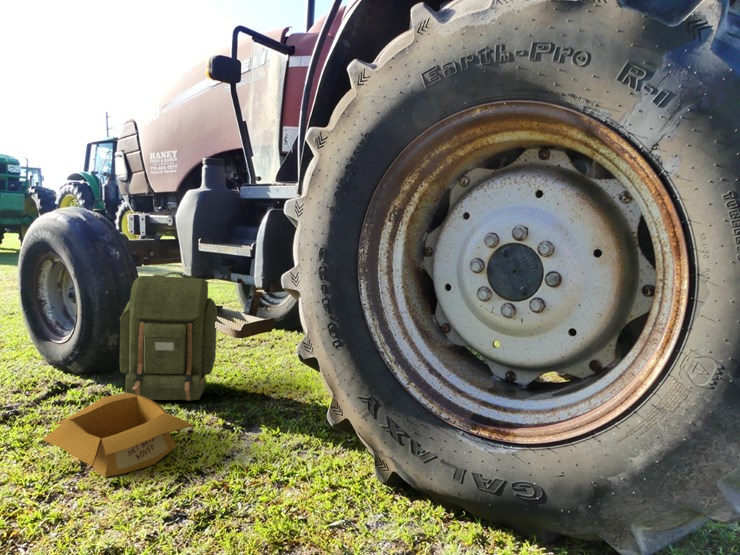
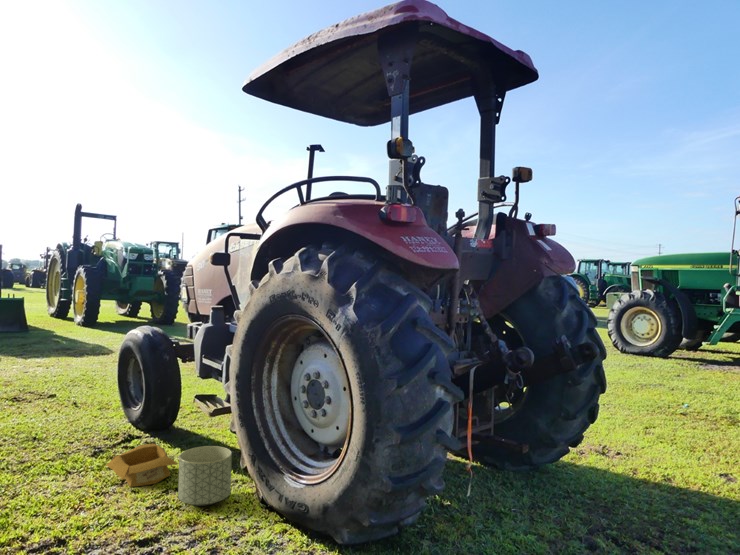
backpack: present [120,272,218,401] -> none [159,371,217,451]
planter: none [223,389,323,504] -> present [178,446,232,506]

